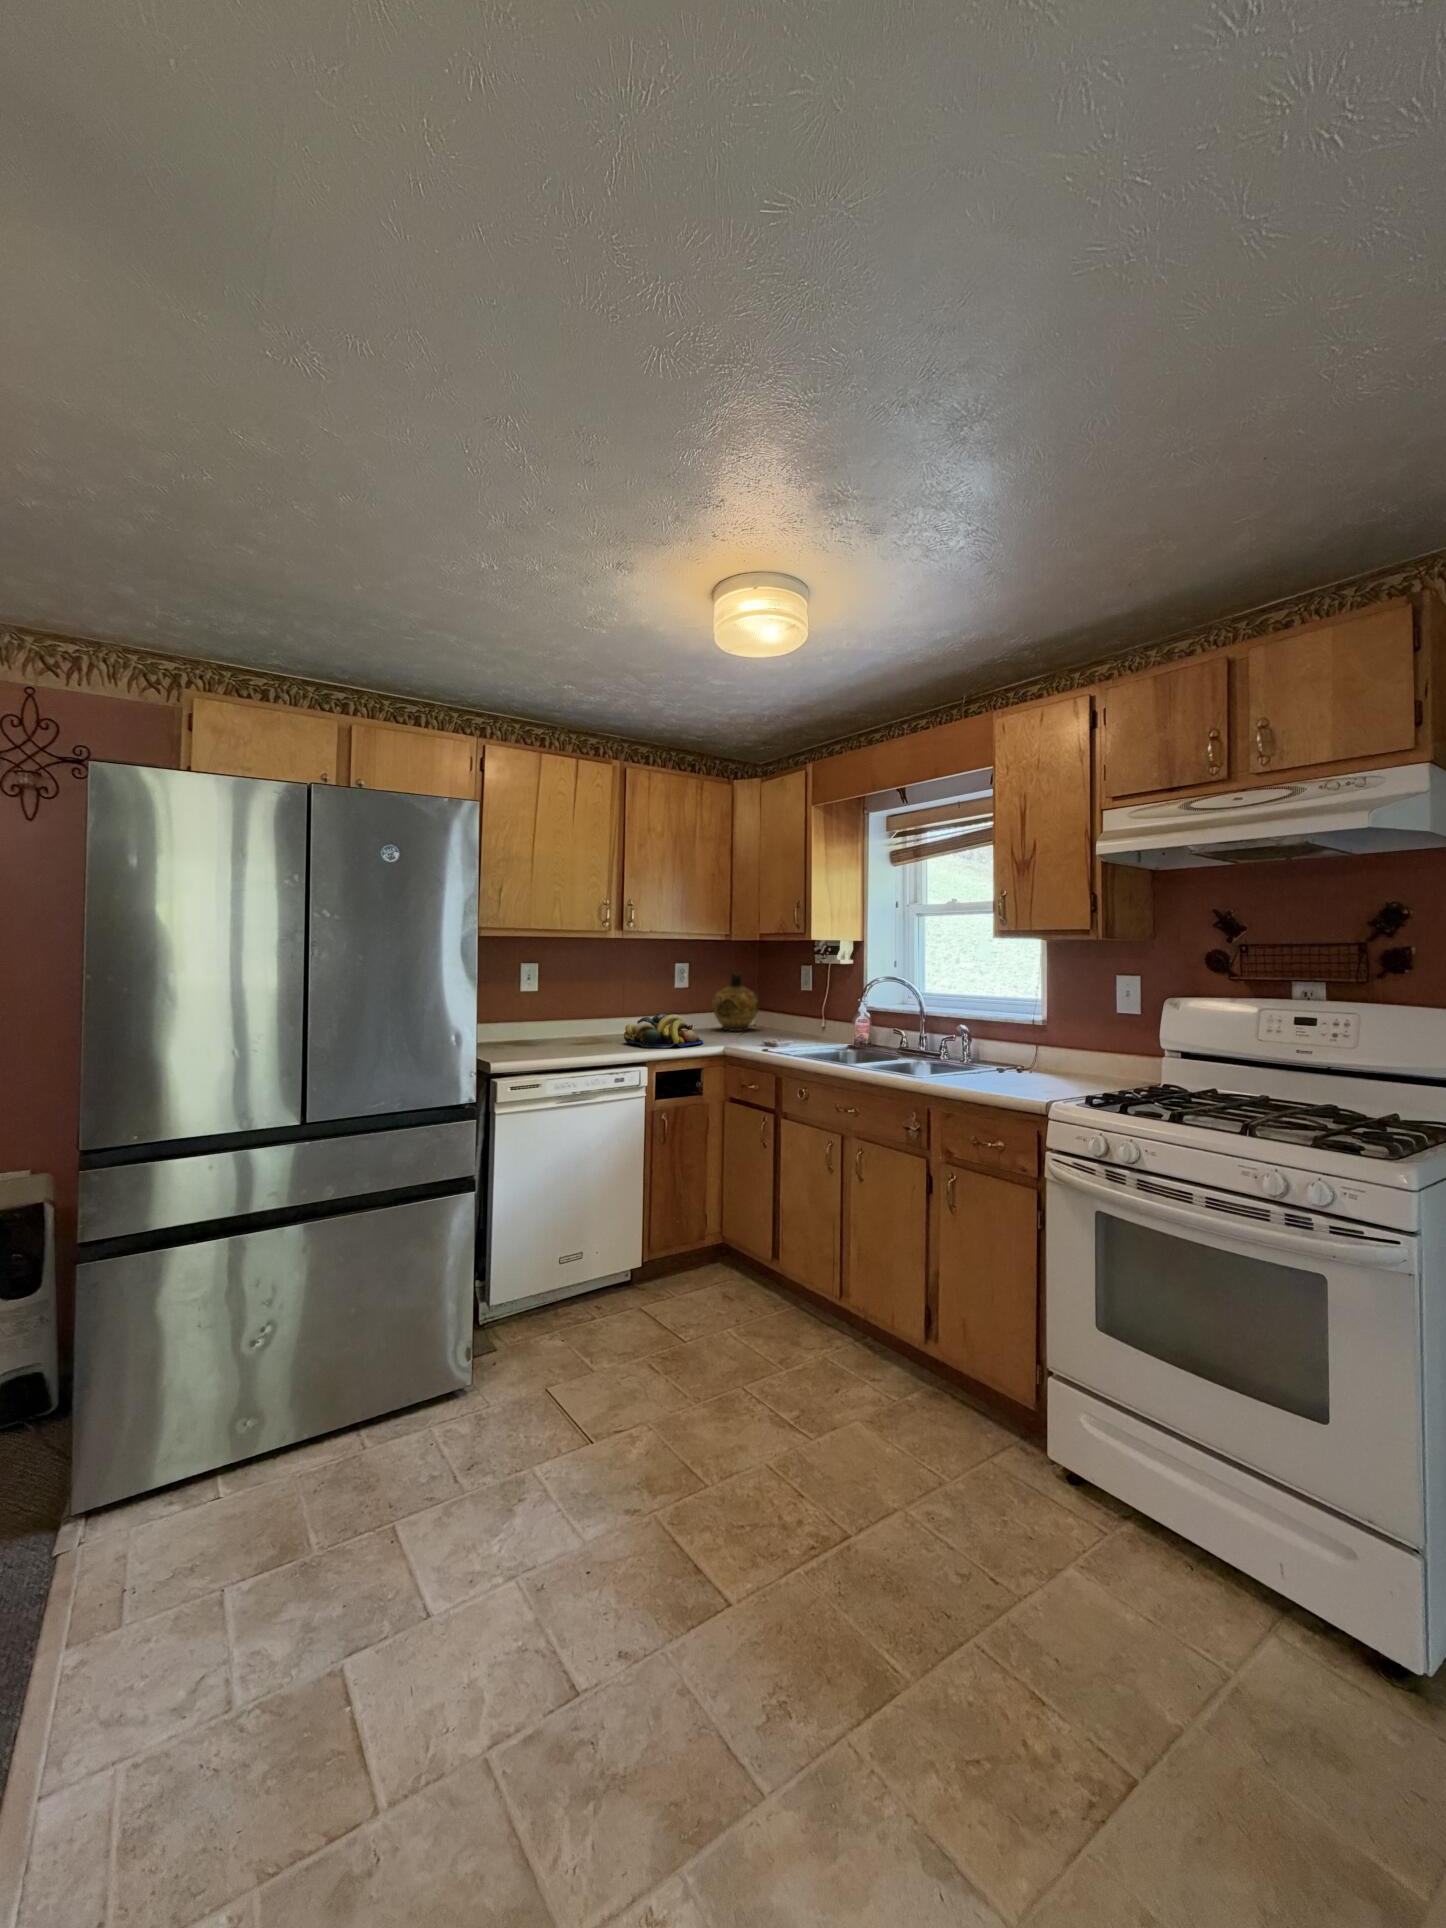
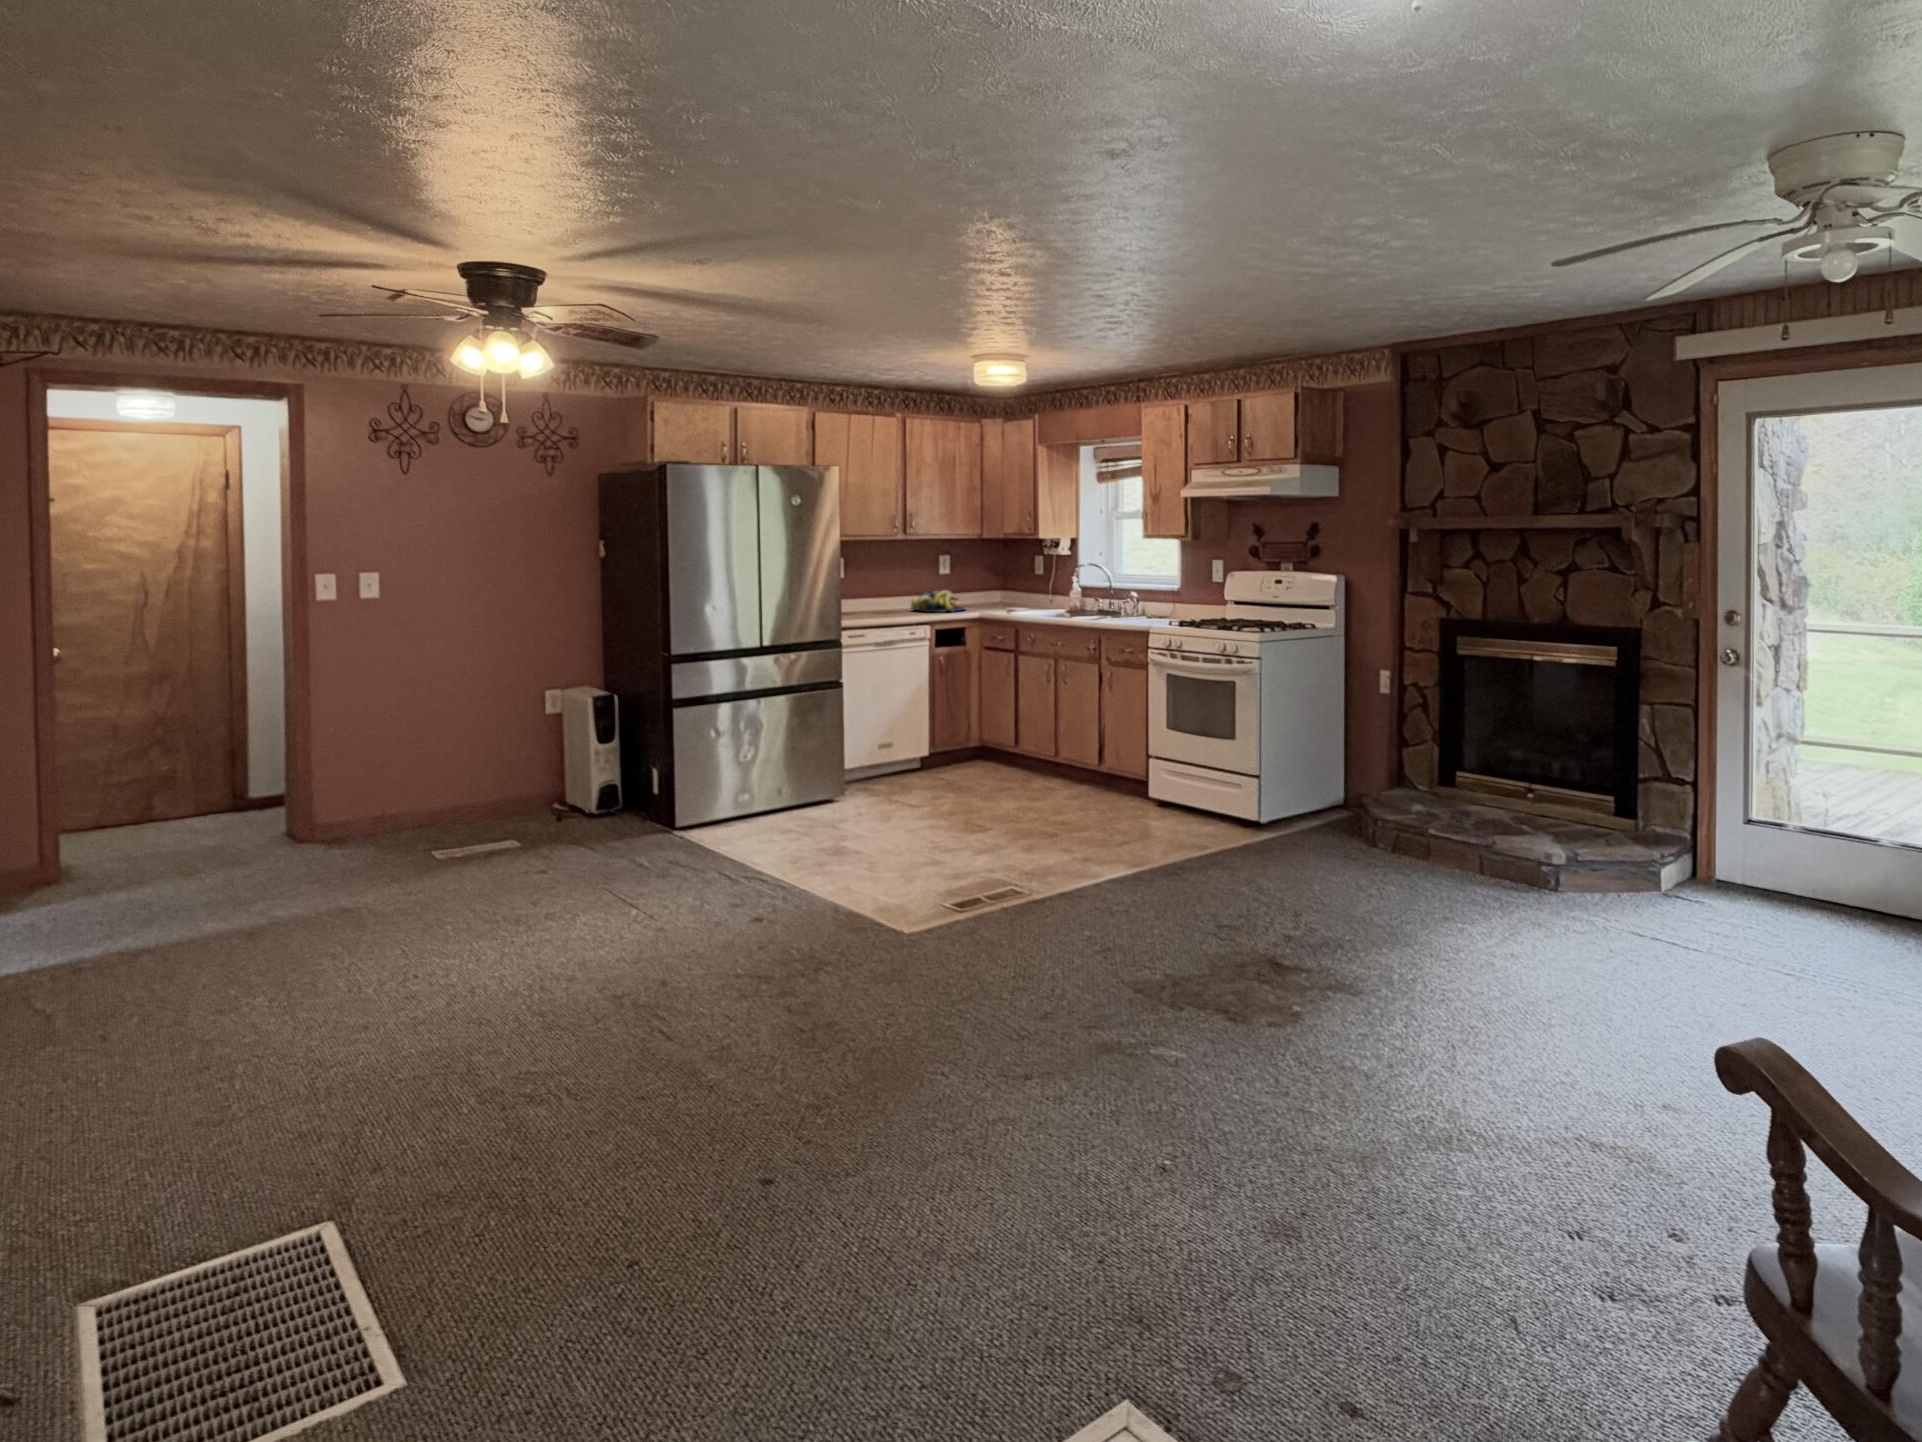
ceramic jug: present [712,973,759,1031] -> none [969,560,1005,603]

